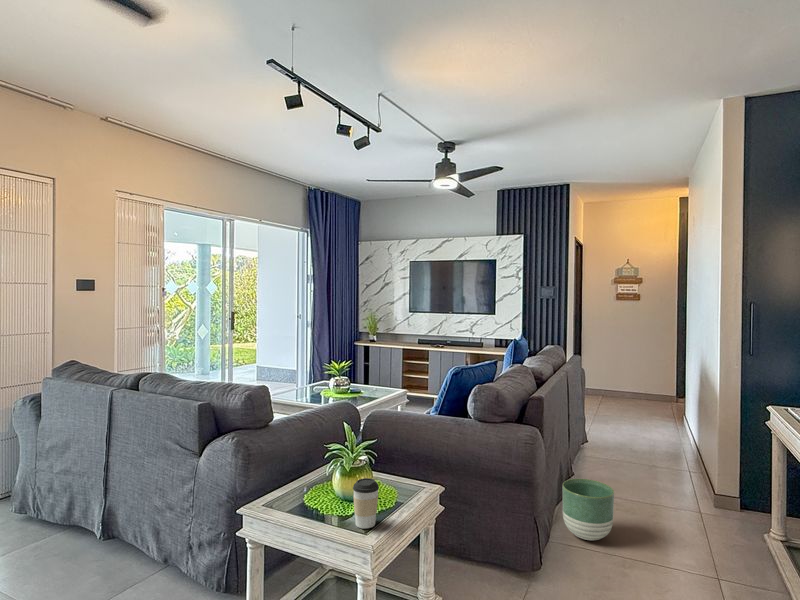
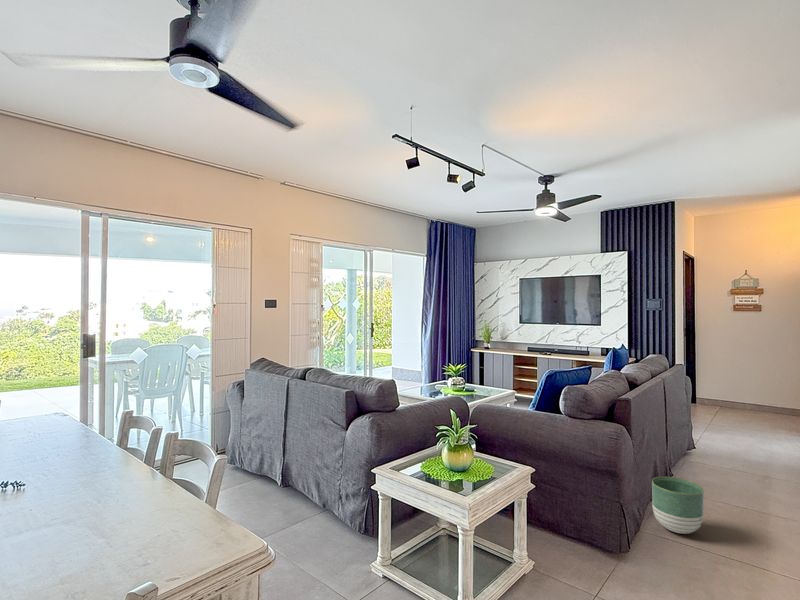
coffee cup: present [353,478,379,528] -> none [456,452,476,490]

